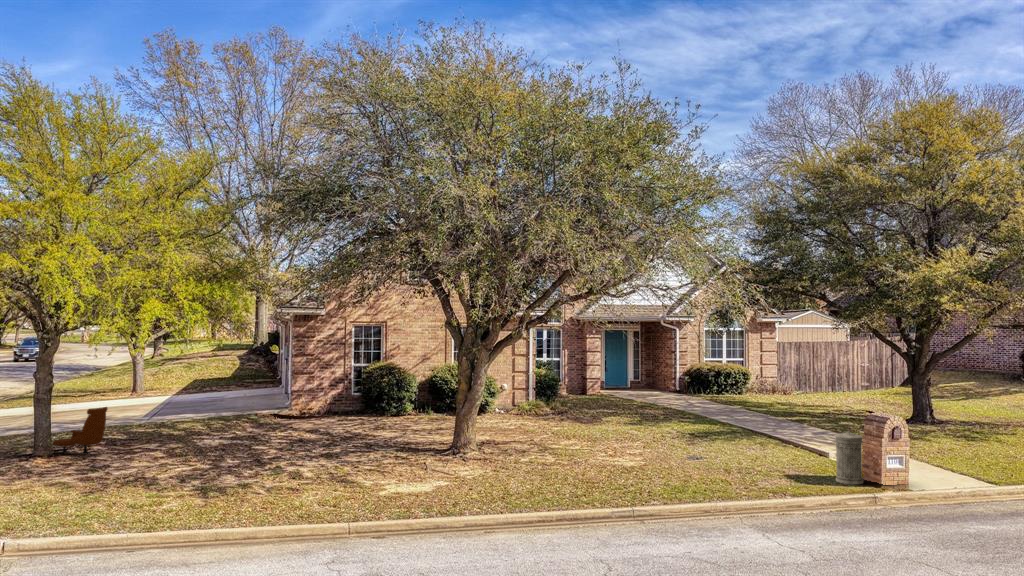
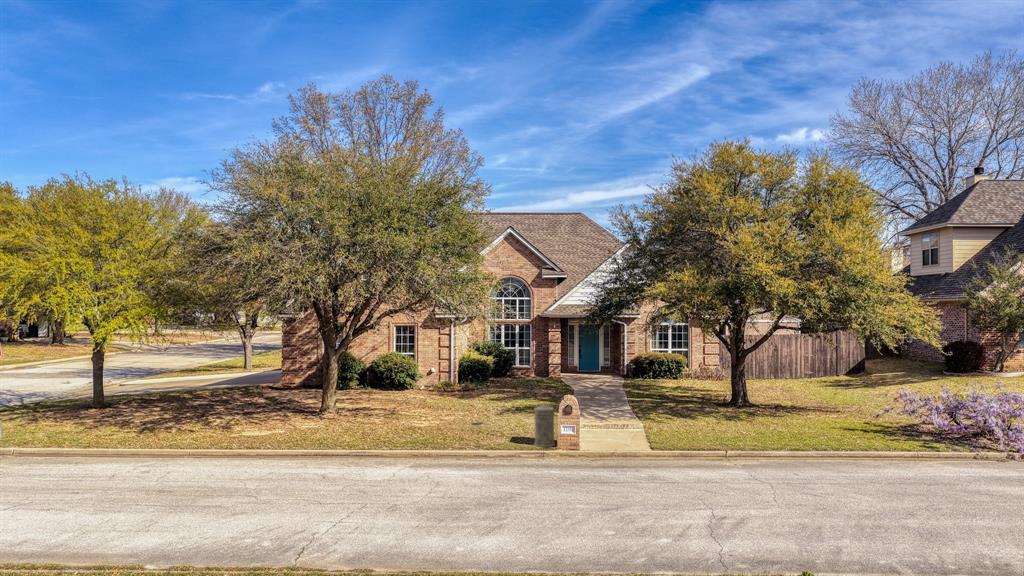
lounge chair: present [53,407,107,458] -> none [82,378,110,412]

